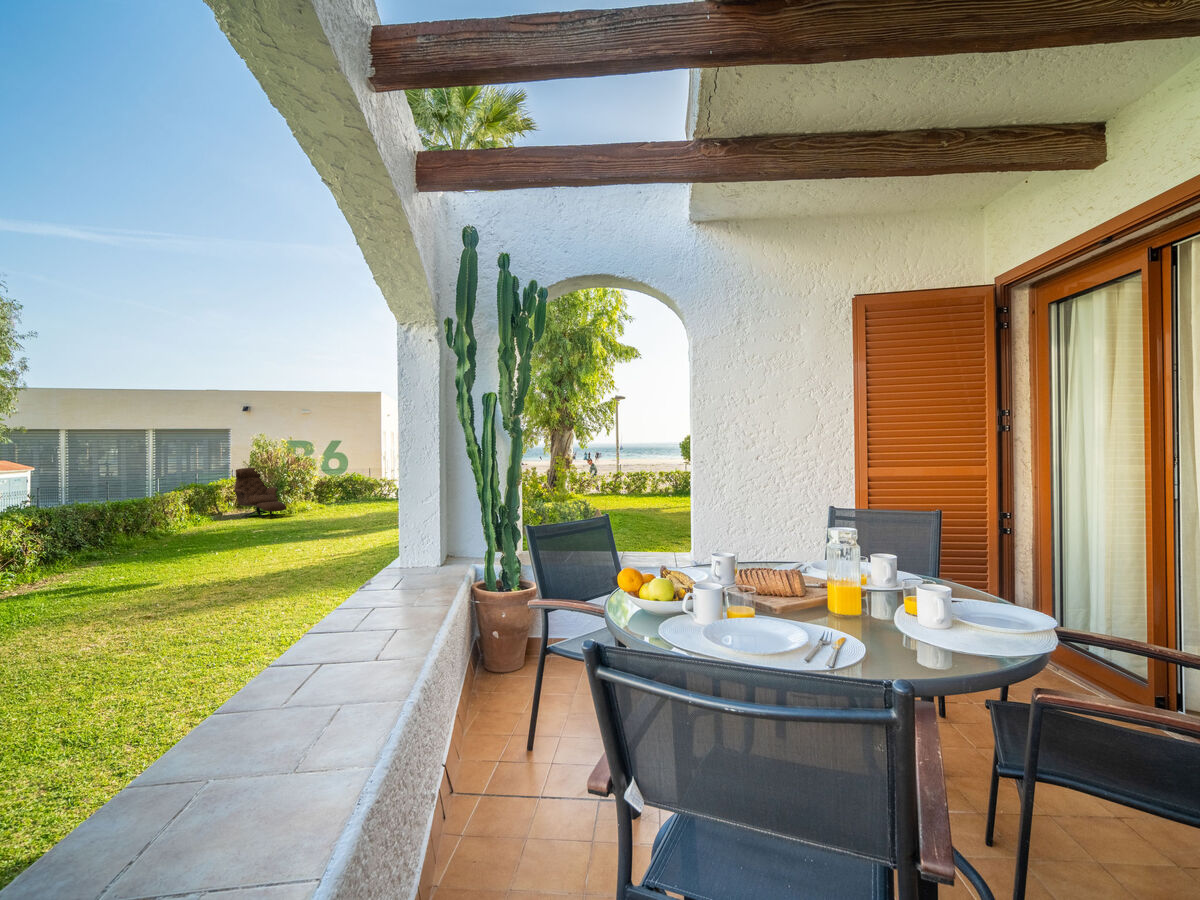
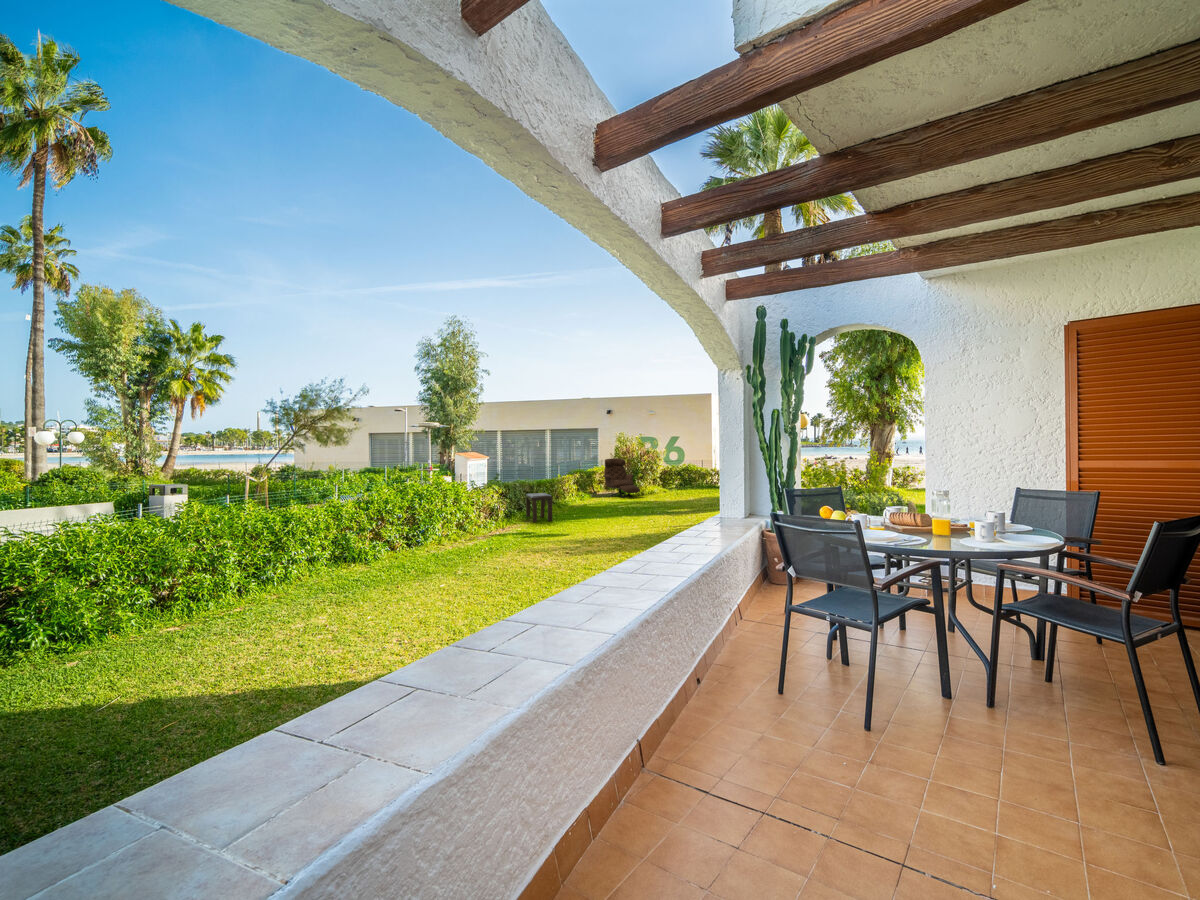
bench: none [81,522,129,569] -> present [526,493,552,522]

